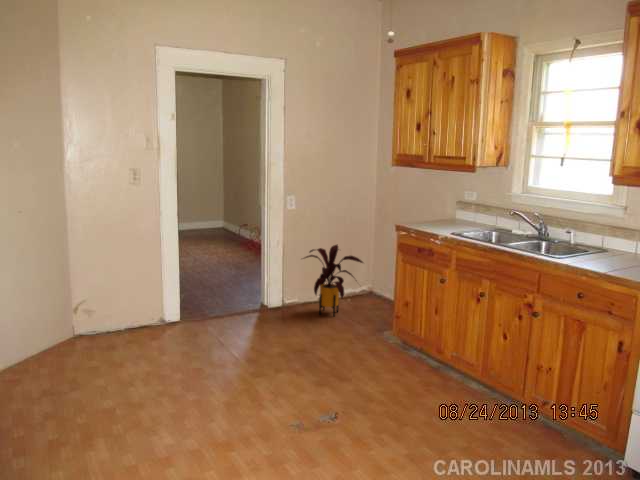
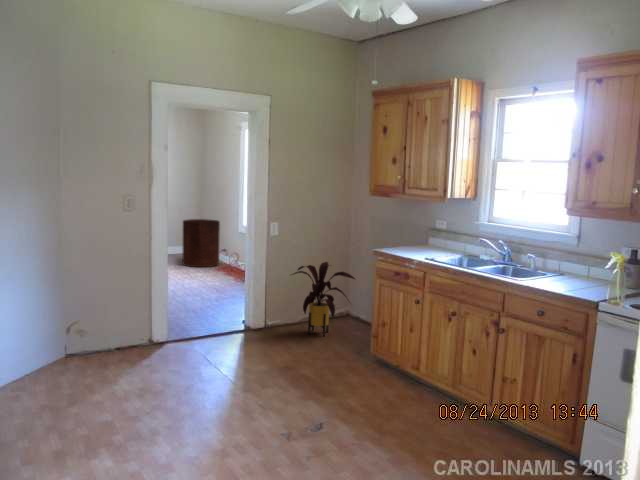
trash can: none [206,197,241,242] -> present [182,219,220,267]

